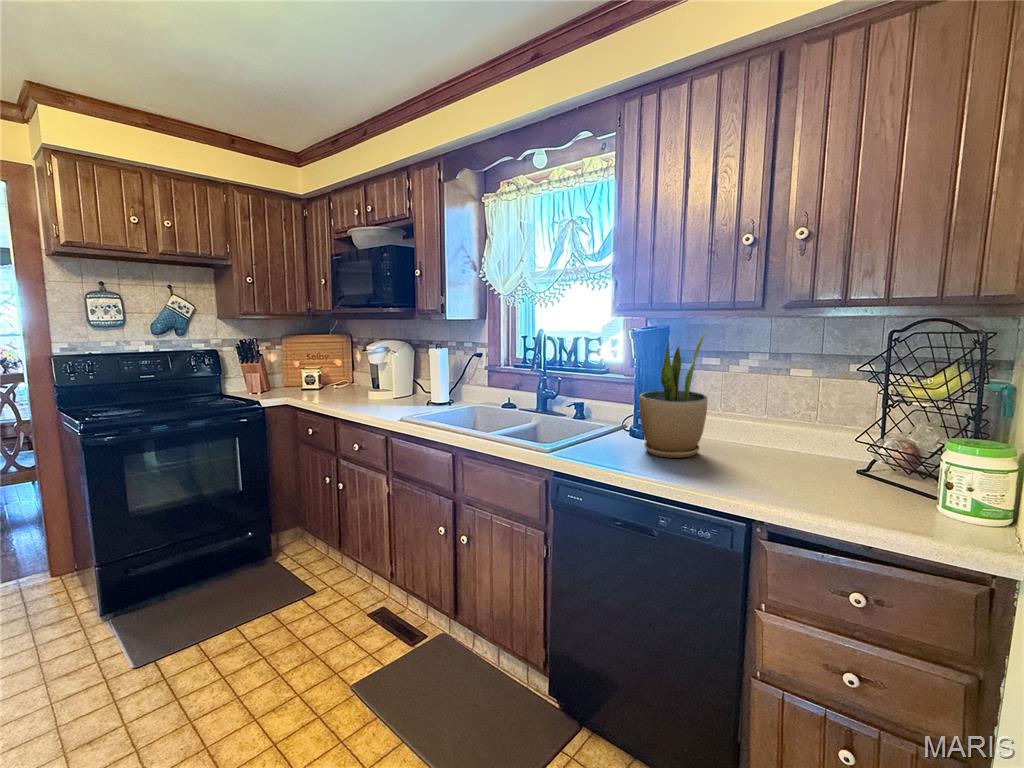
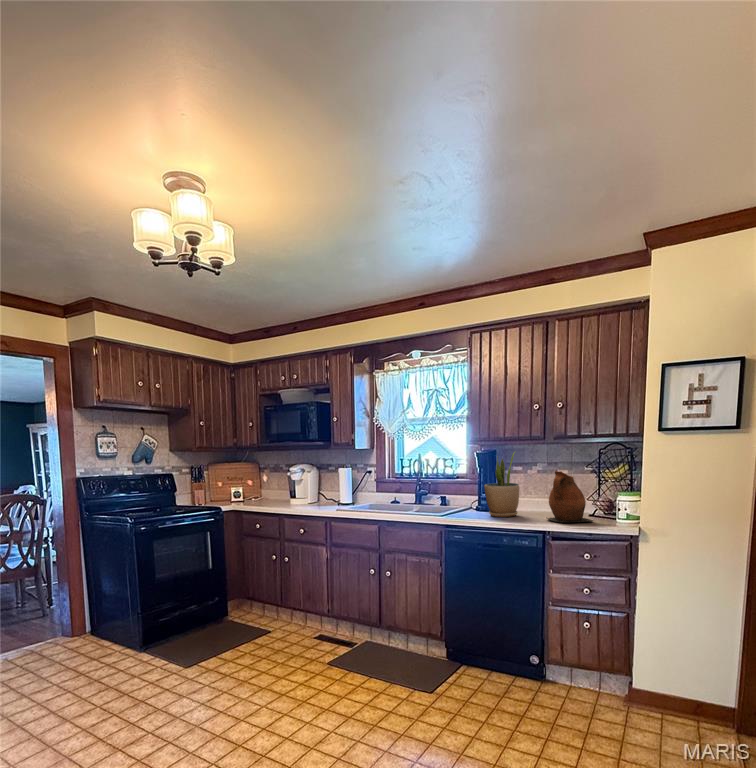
ceramic pitcher: none [753,382,870,500] -> present [547,471,593,522]

